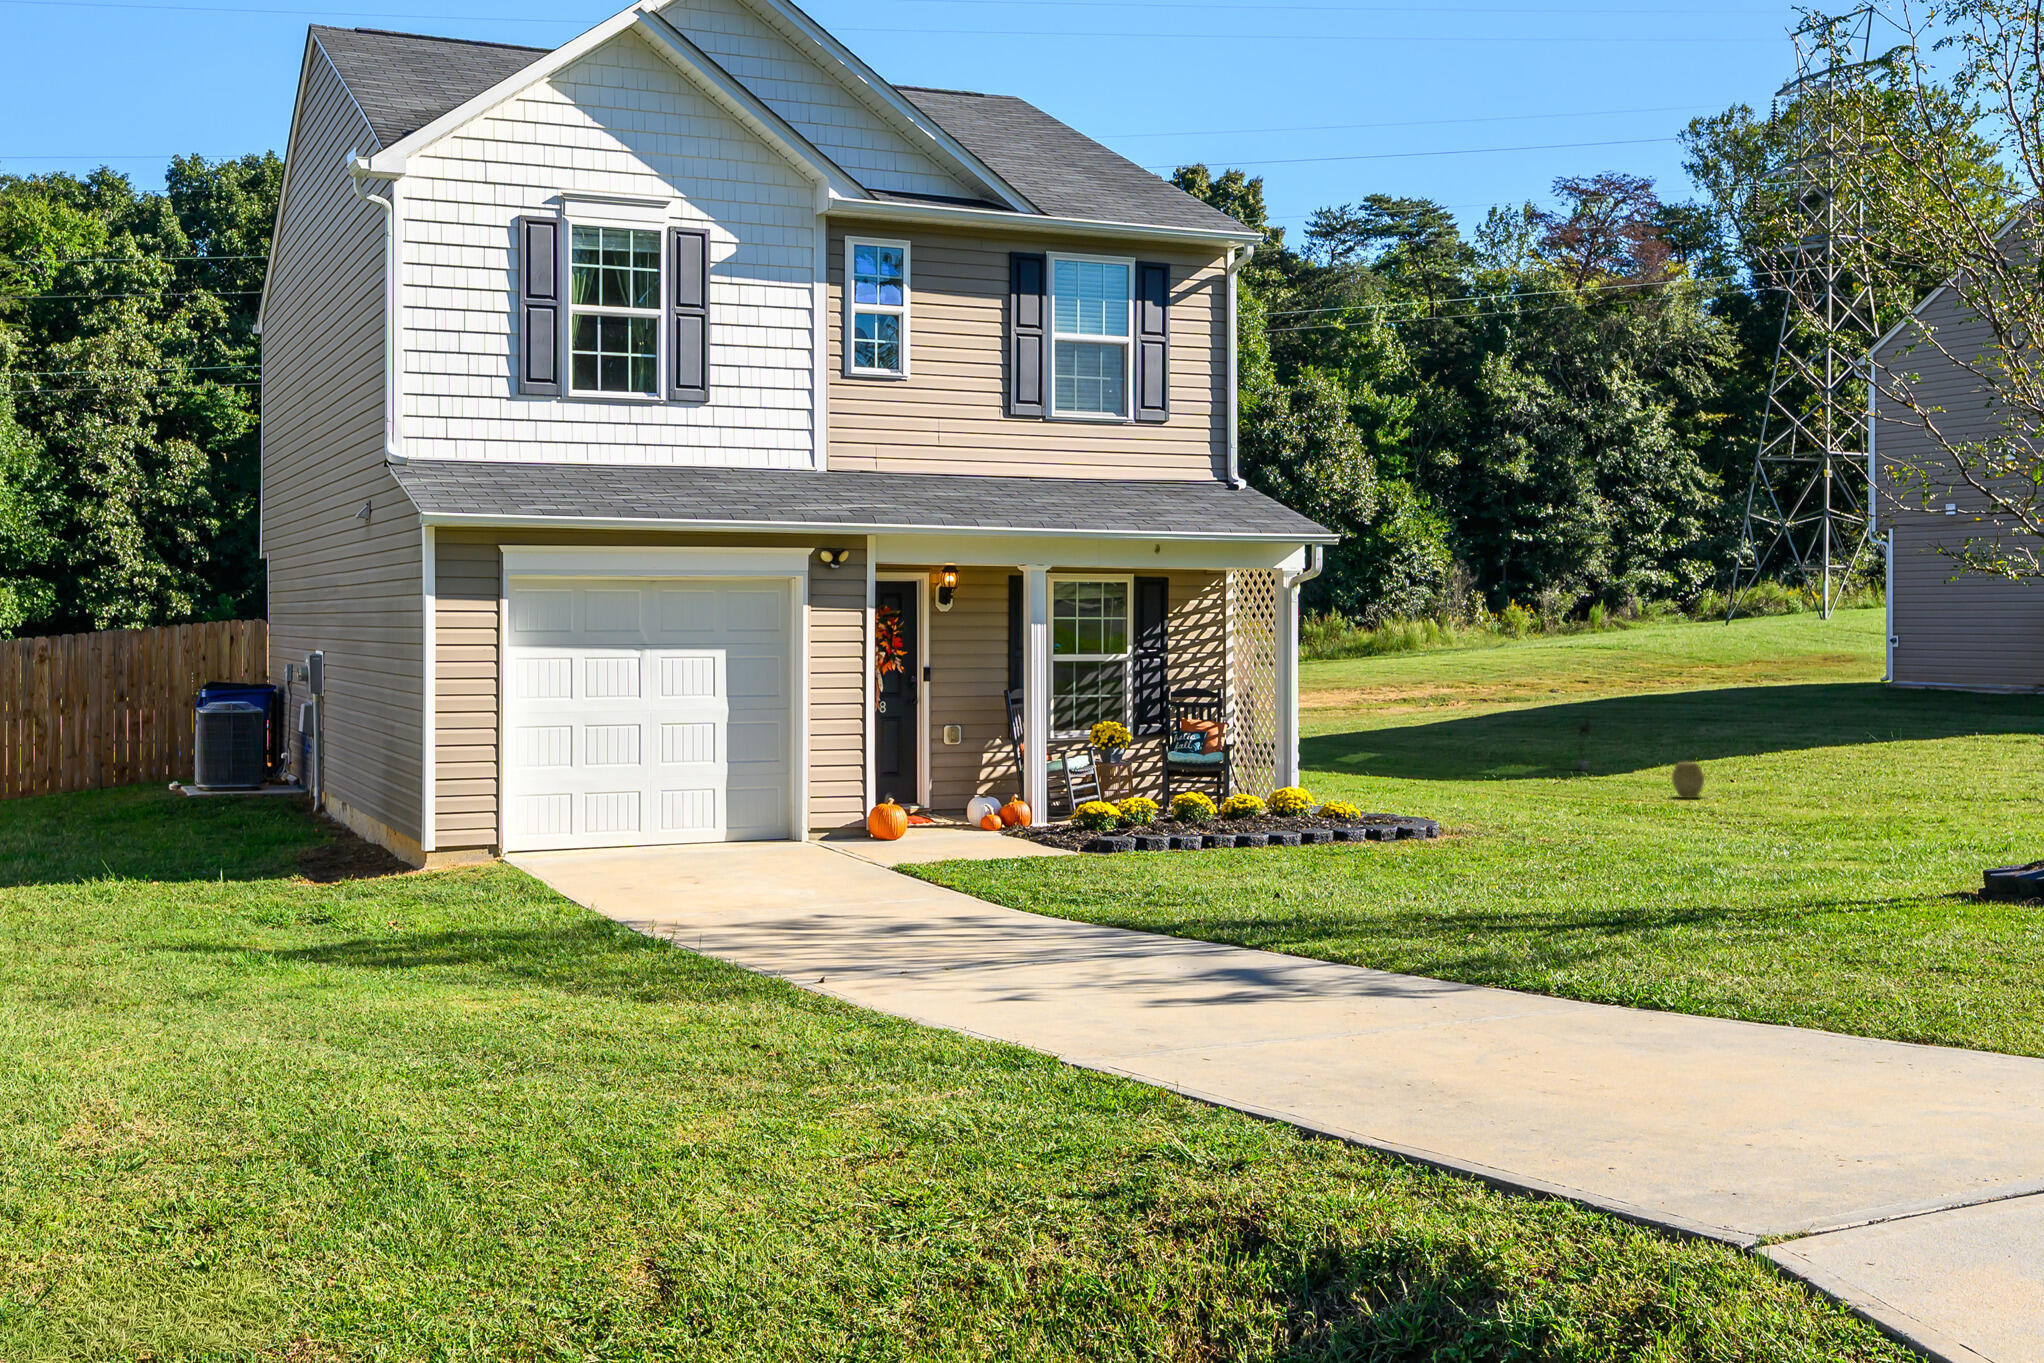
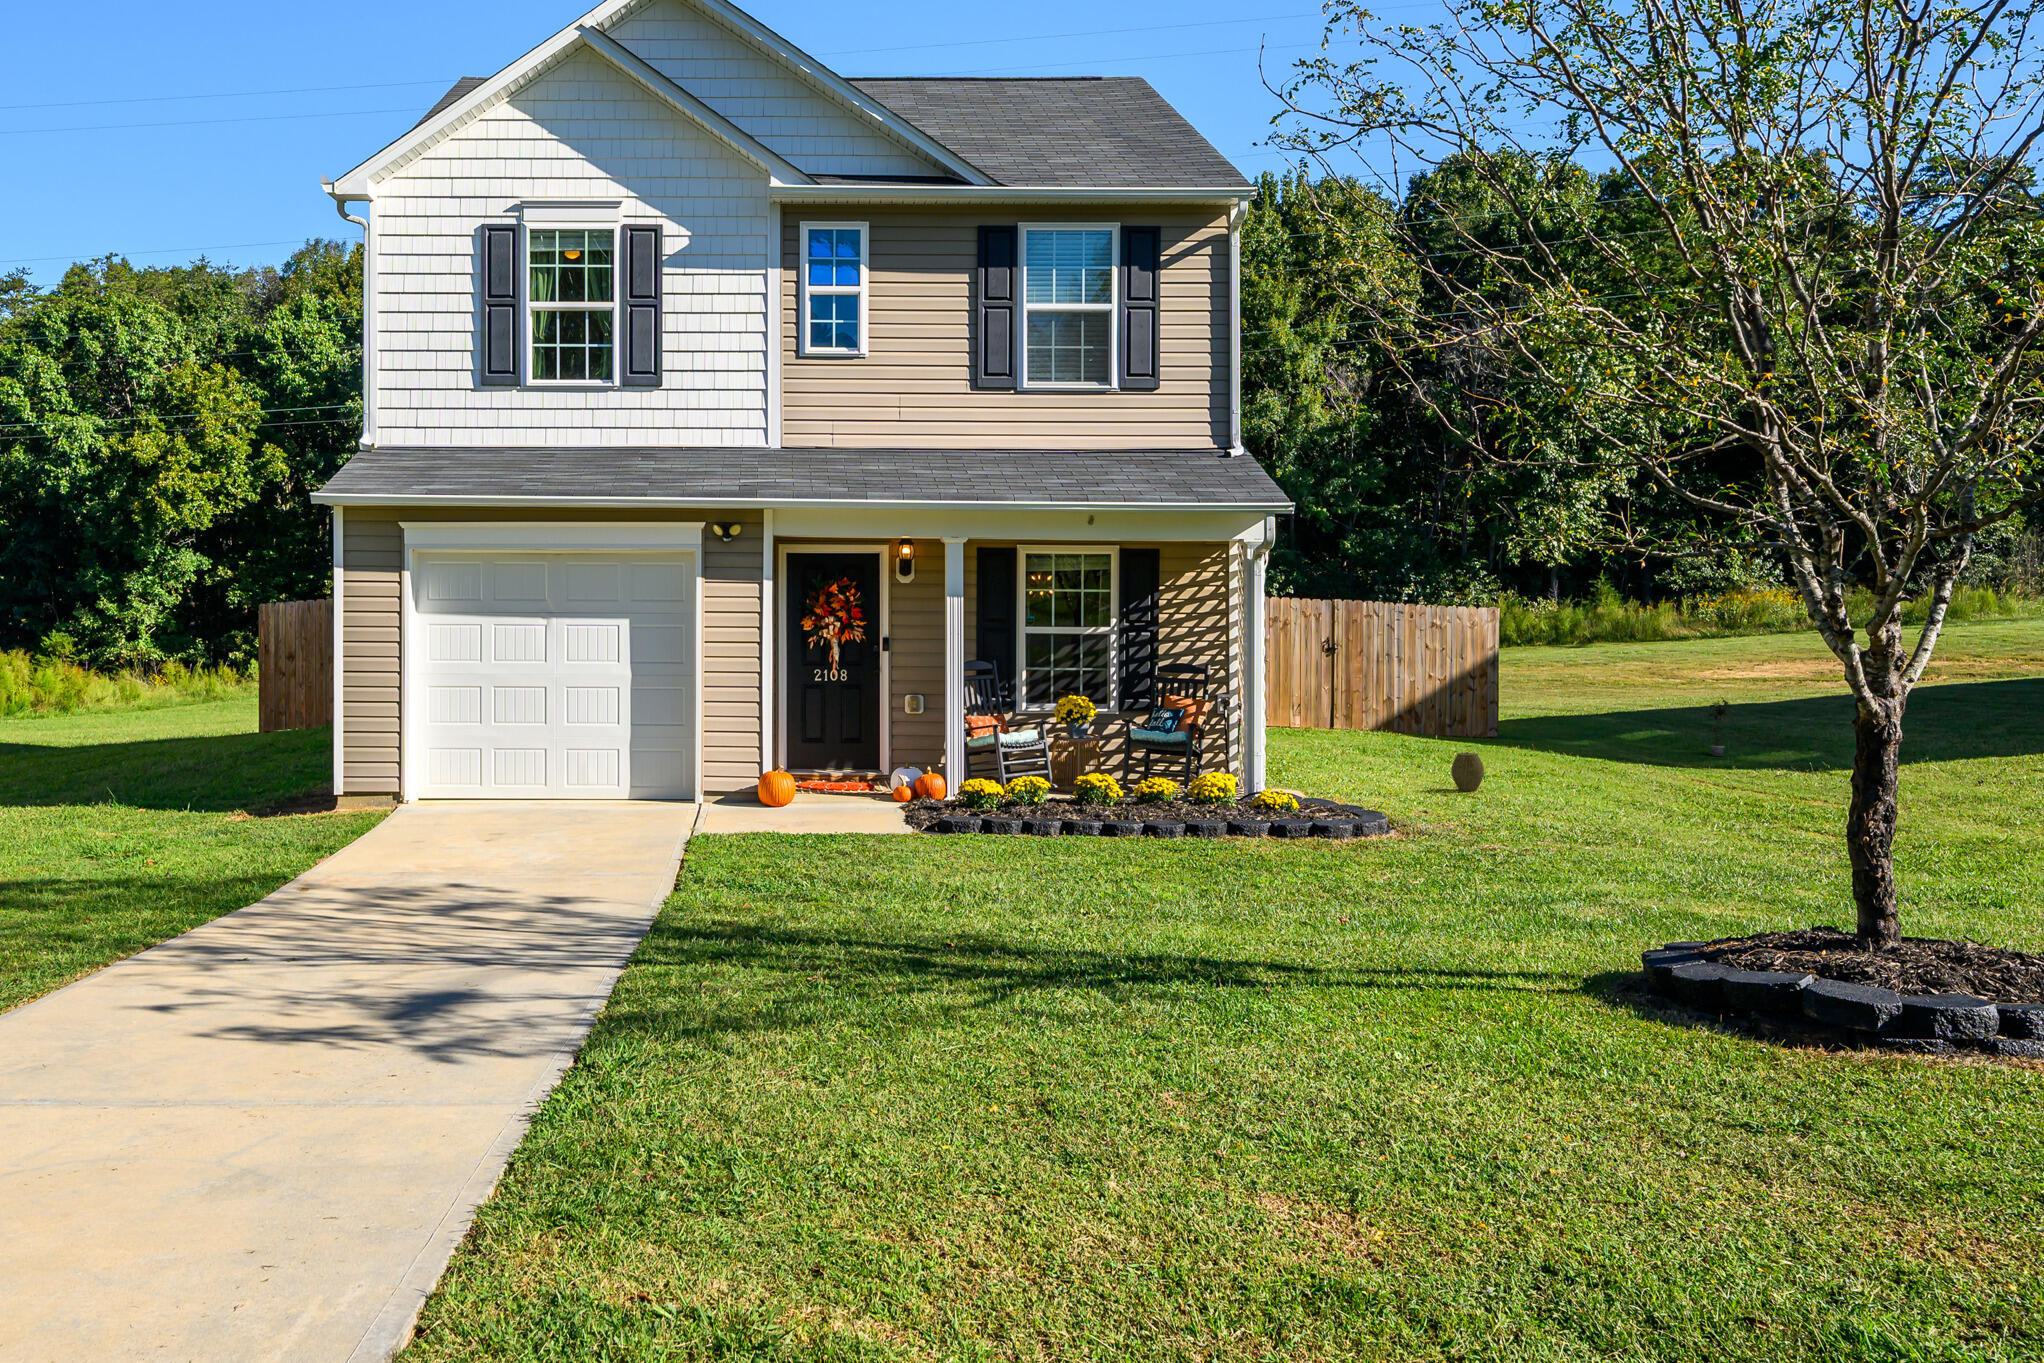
woven basket: present [1672,761,1704,798] -> present [1451,752,1484,791]

